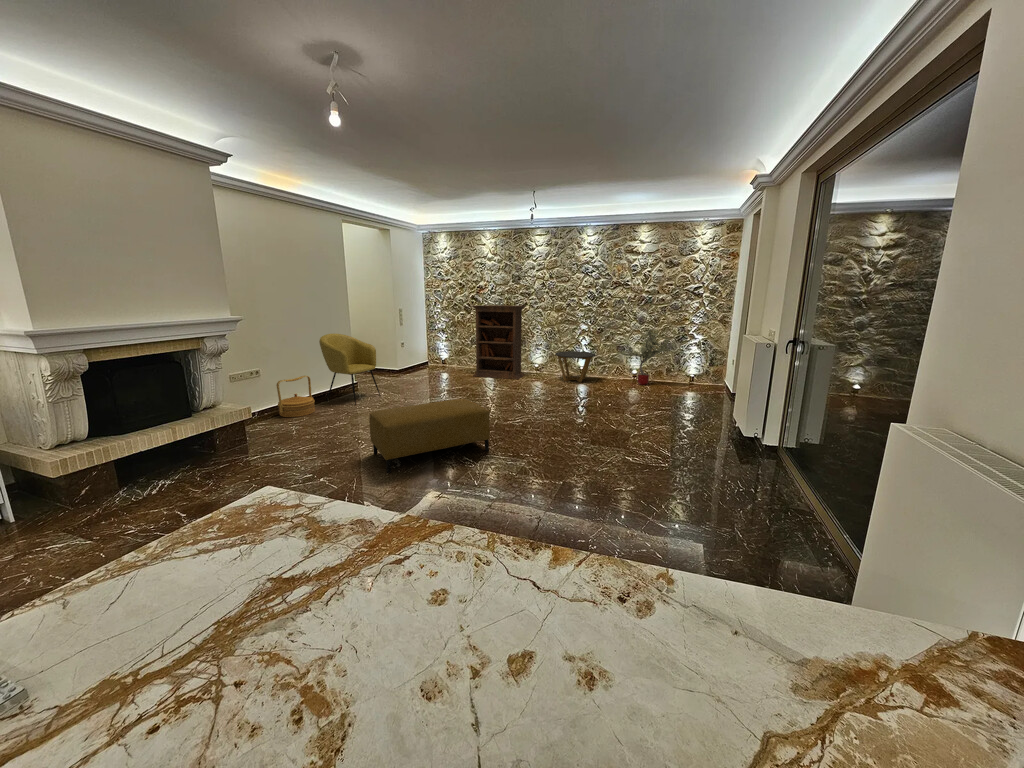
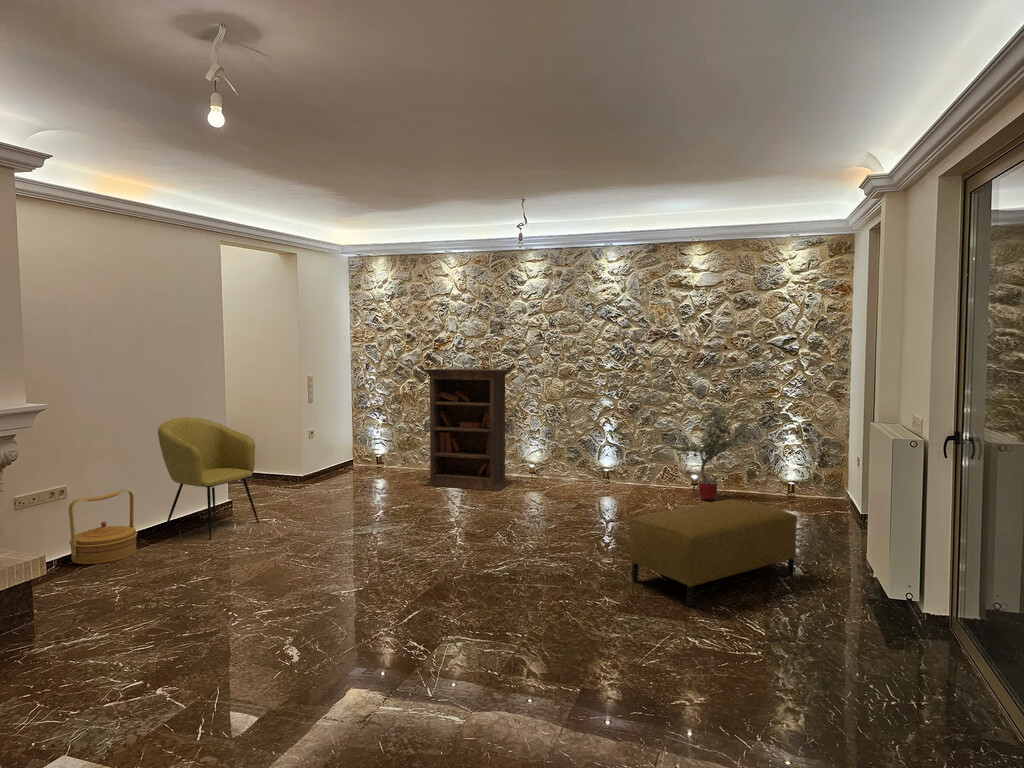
side table: present [555,351,596,382] -> none [560,443,627,496]
ottoman: present [369,399,490,473] -> present [630,499,797,606]

